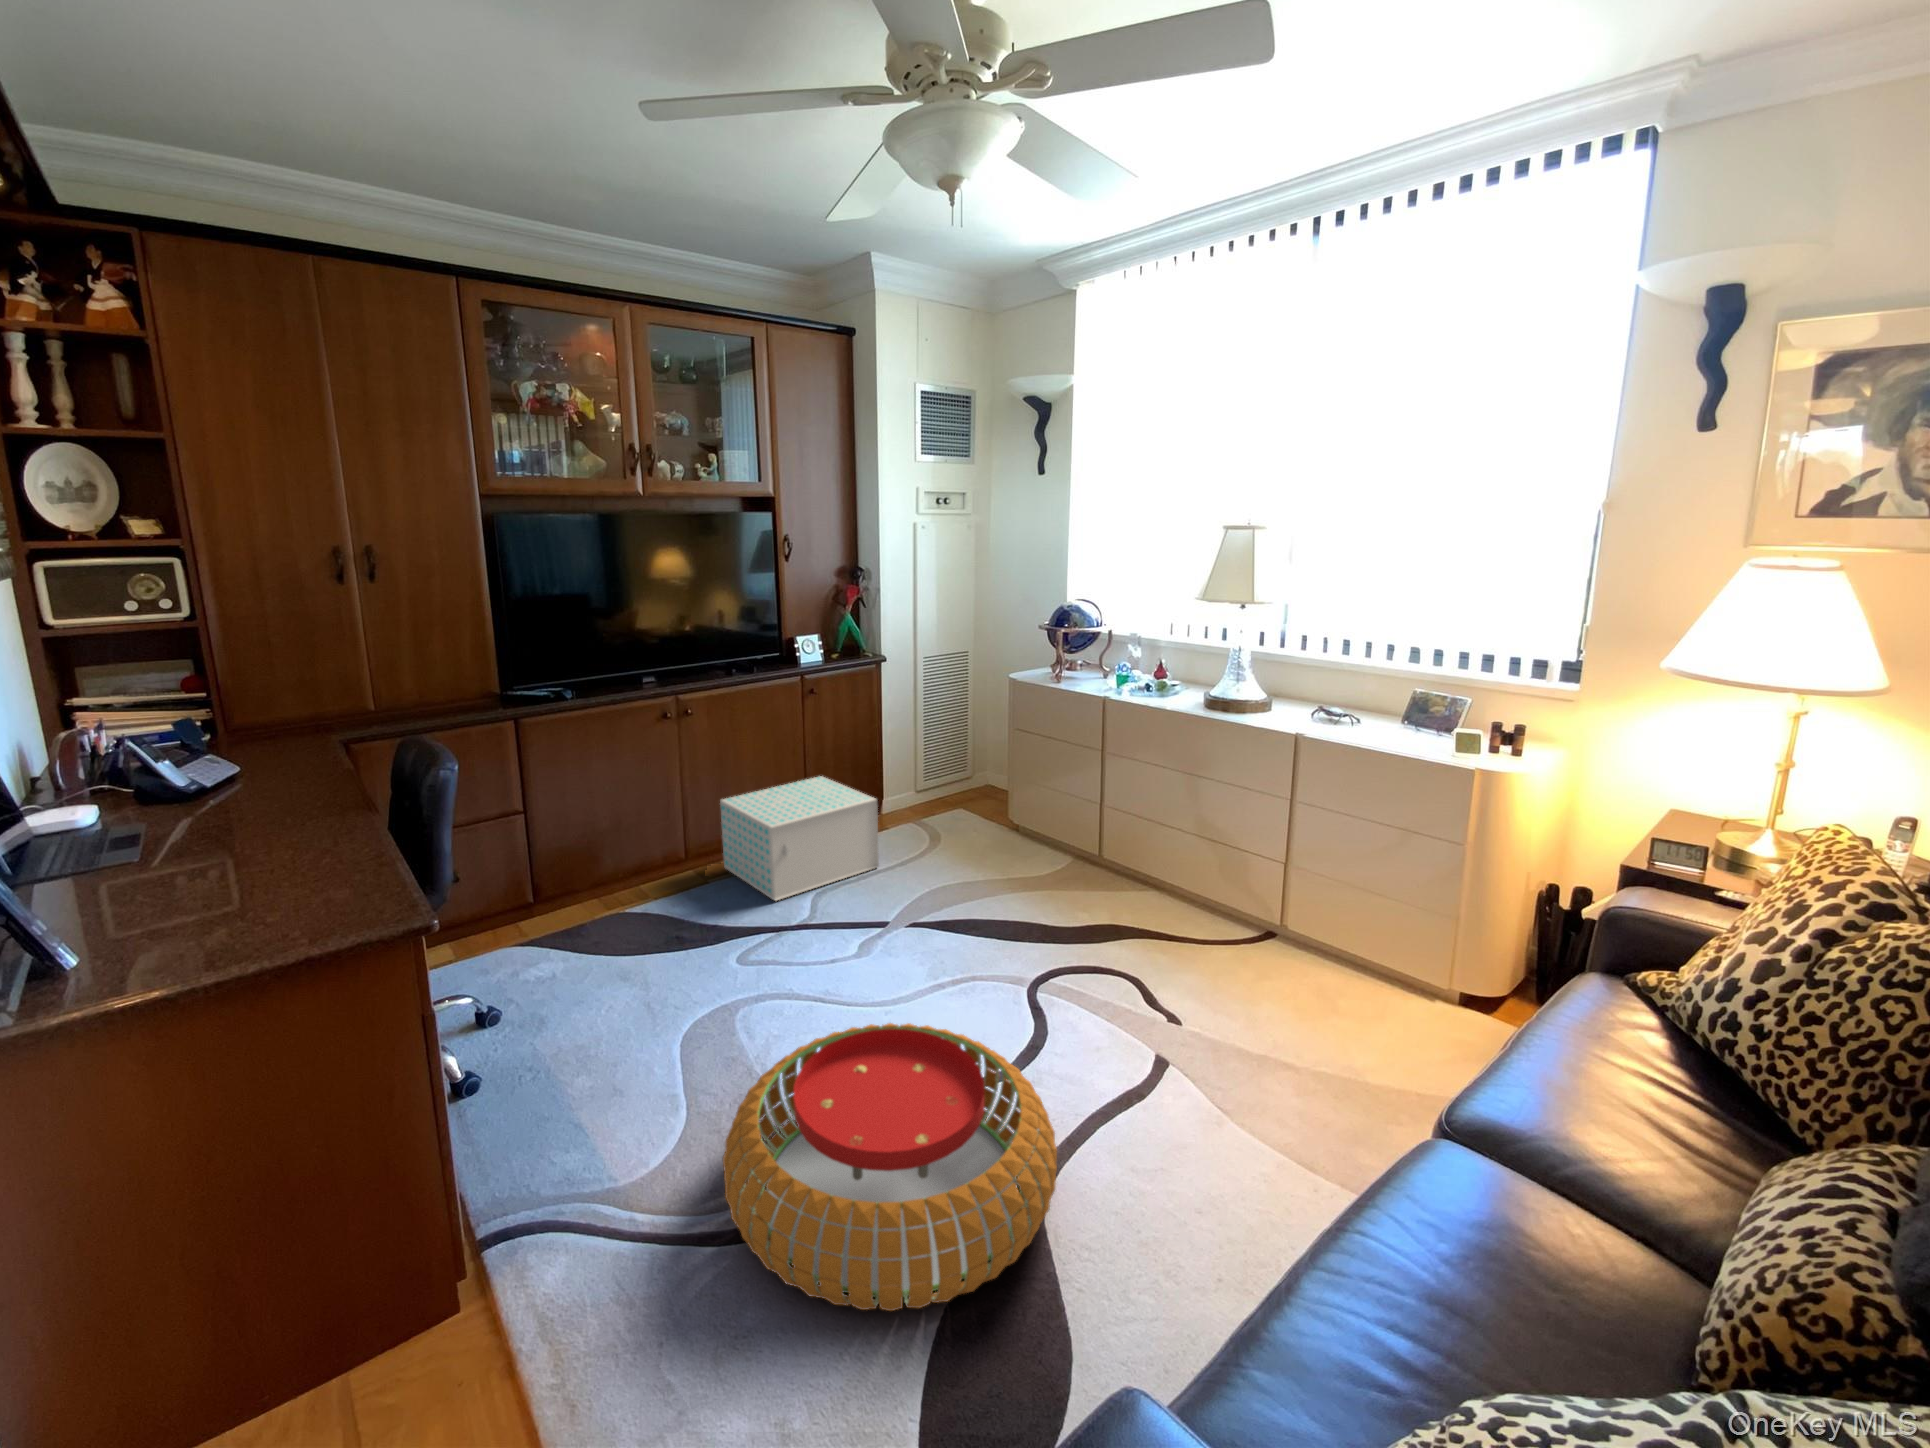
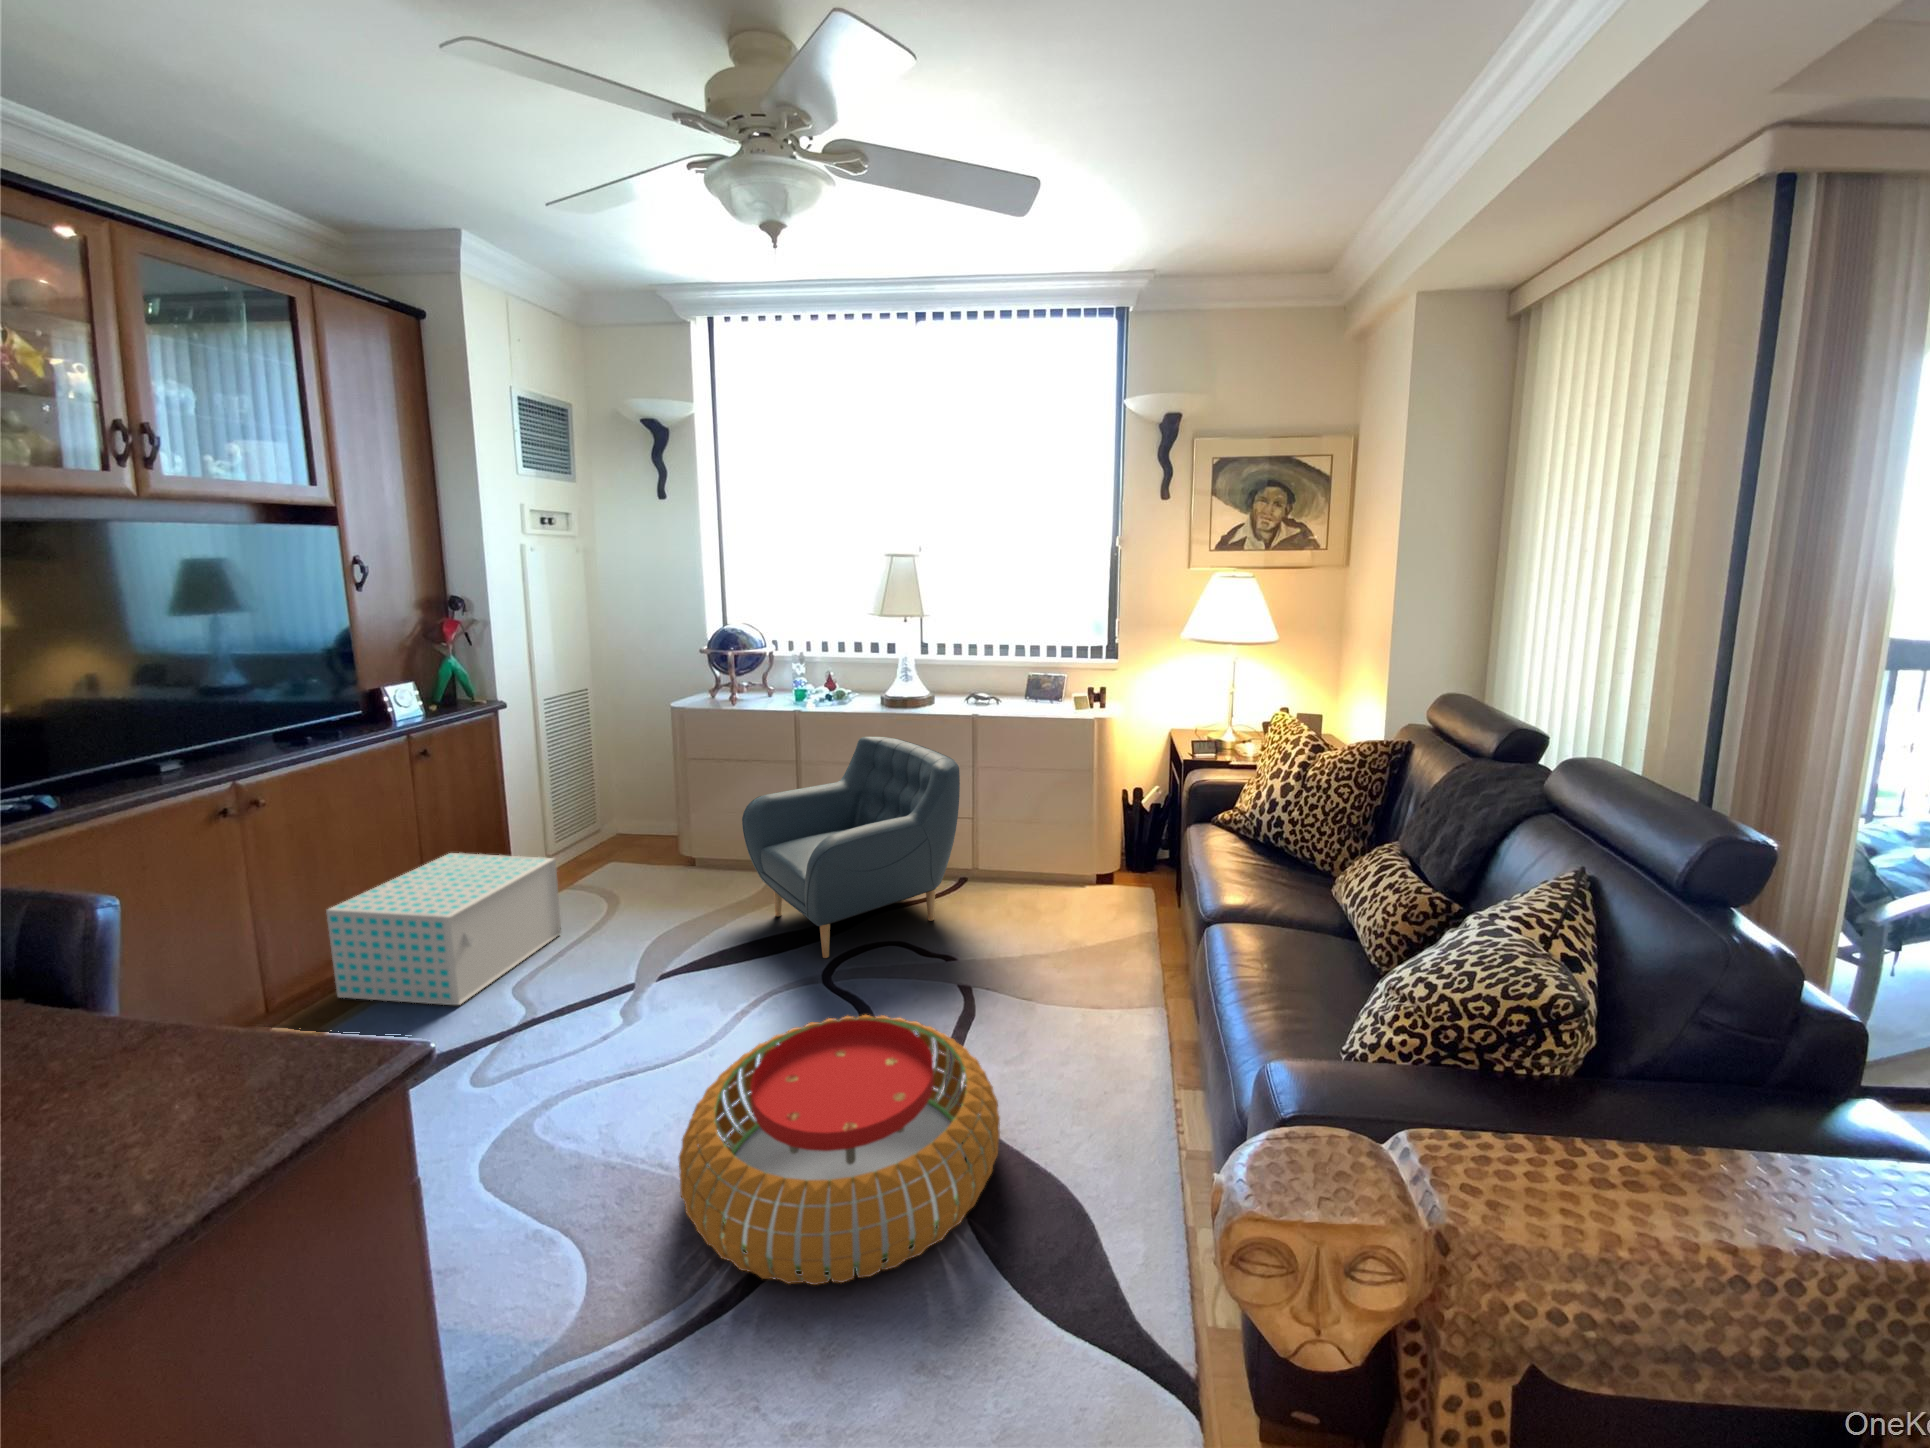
armchair: none [1028,737,1251,975] -> present [742,737,960,958]

